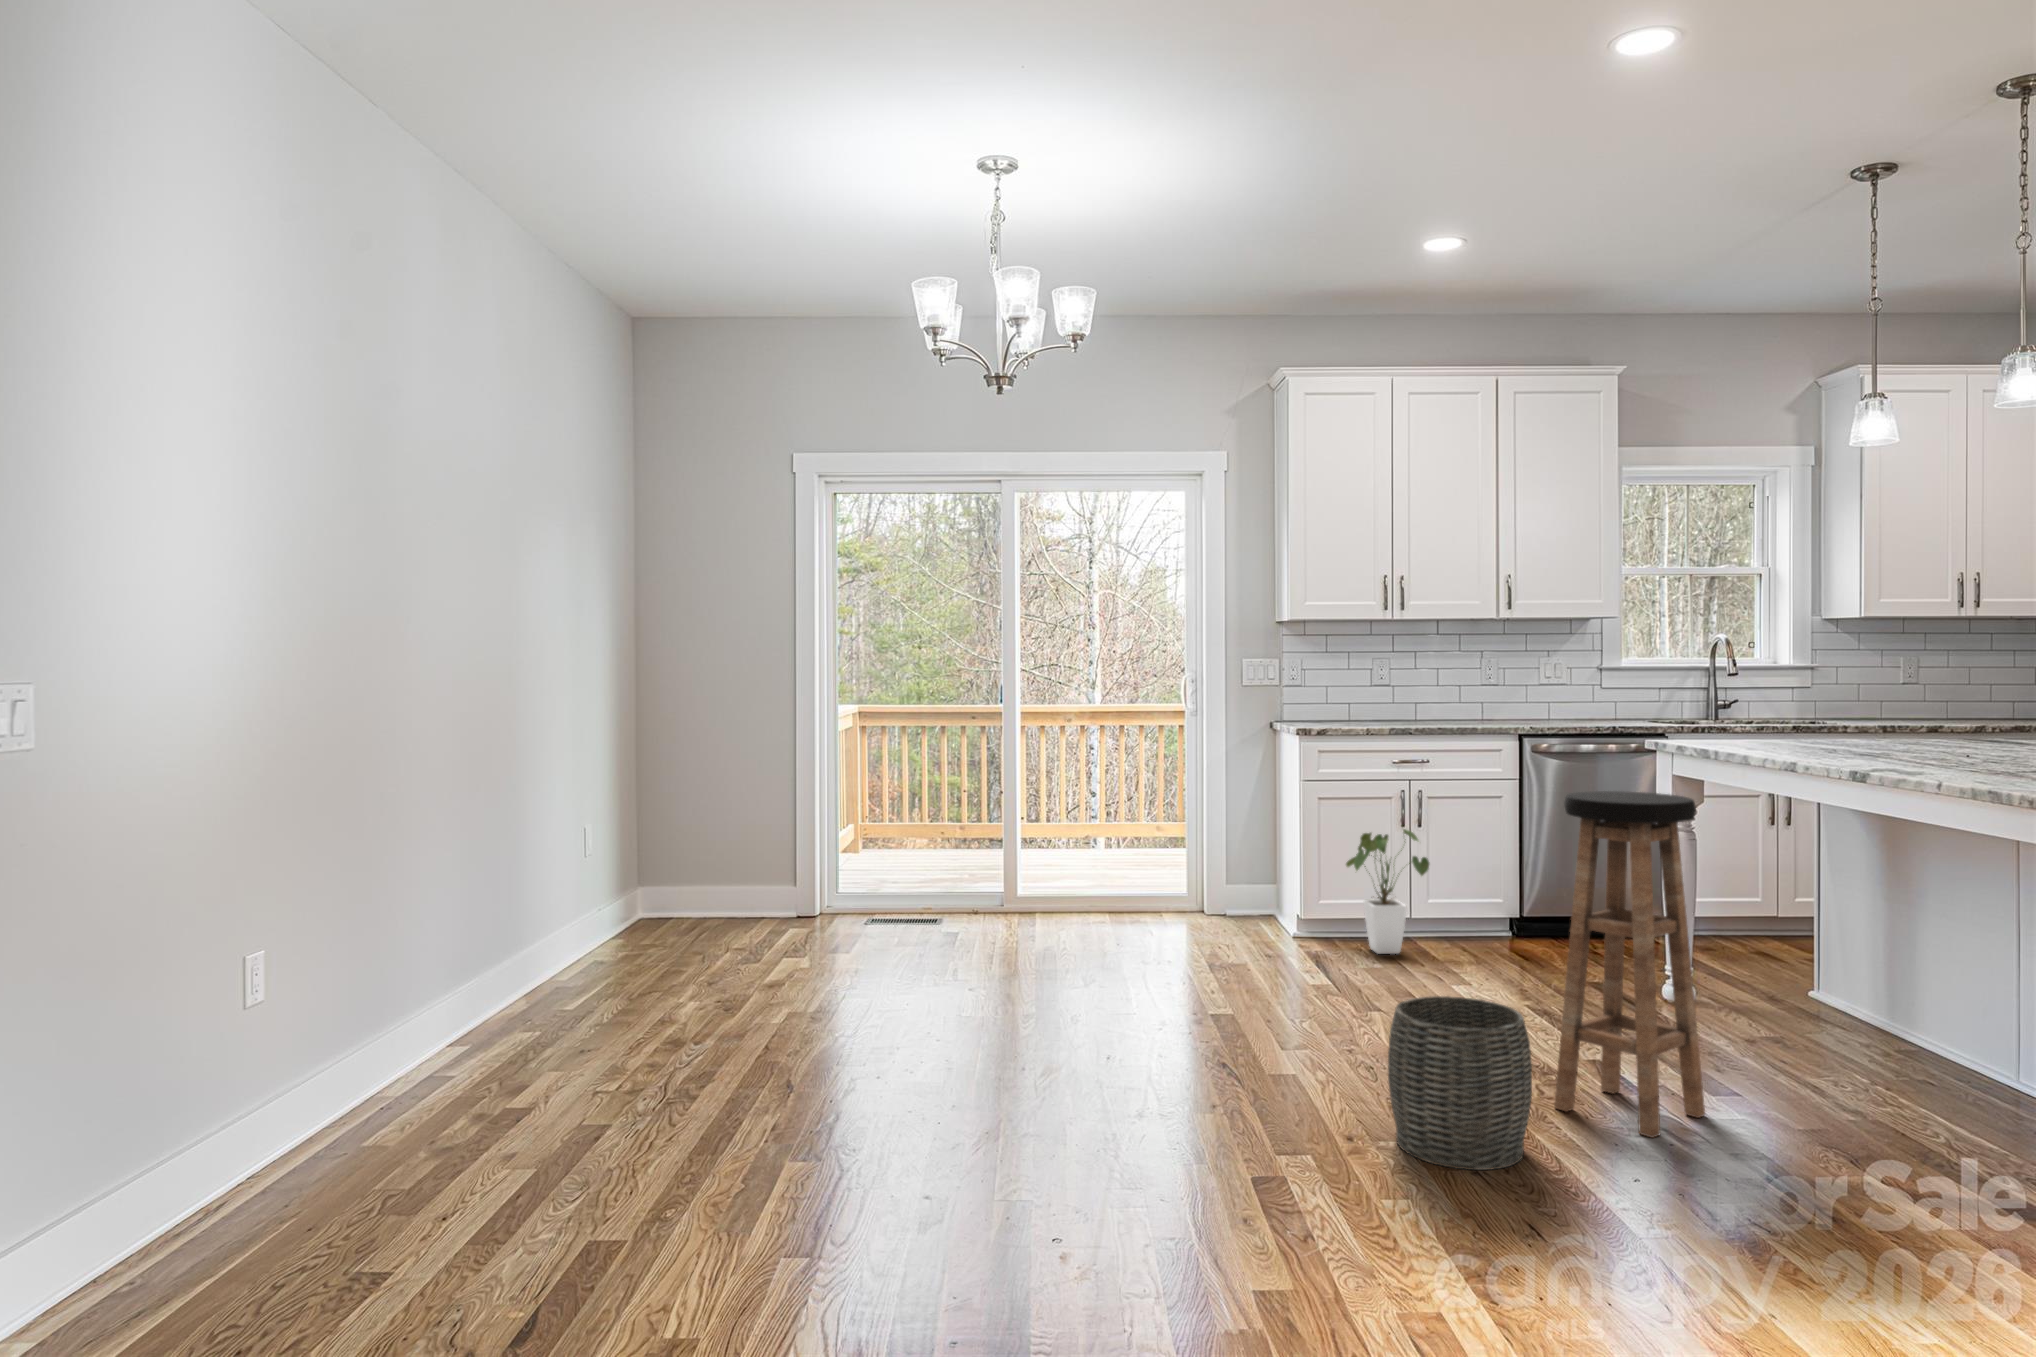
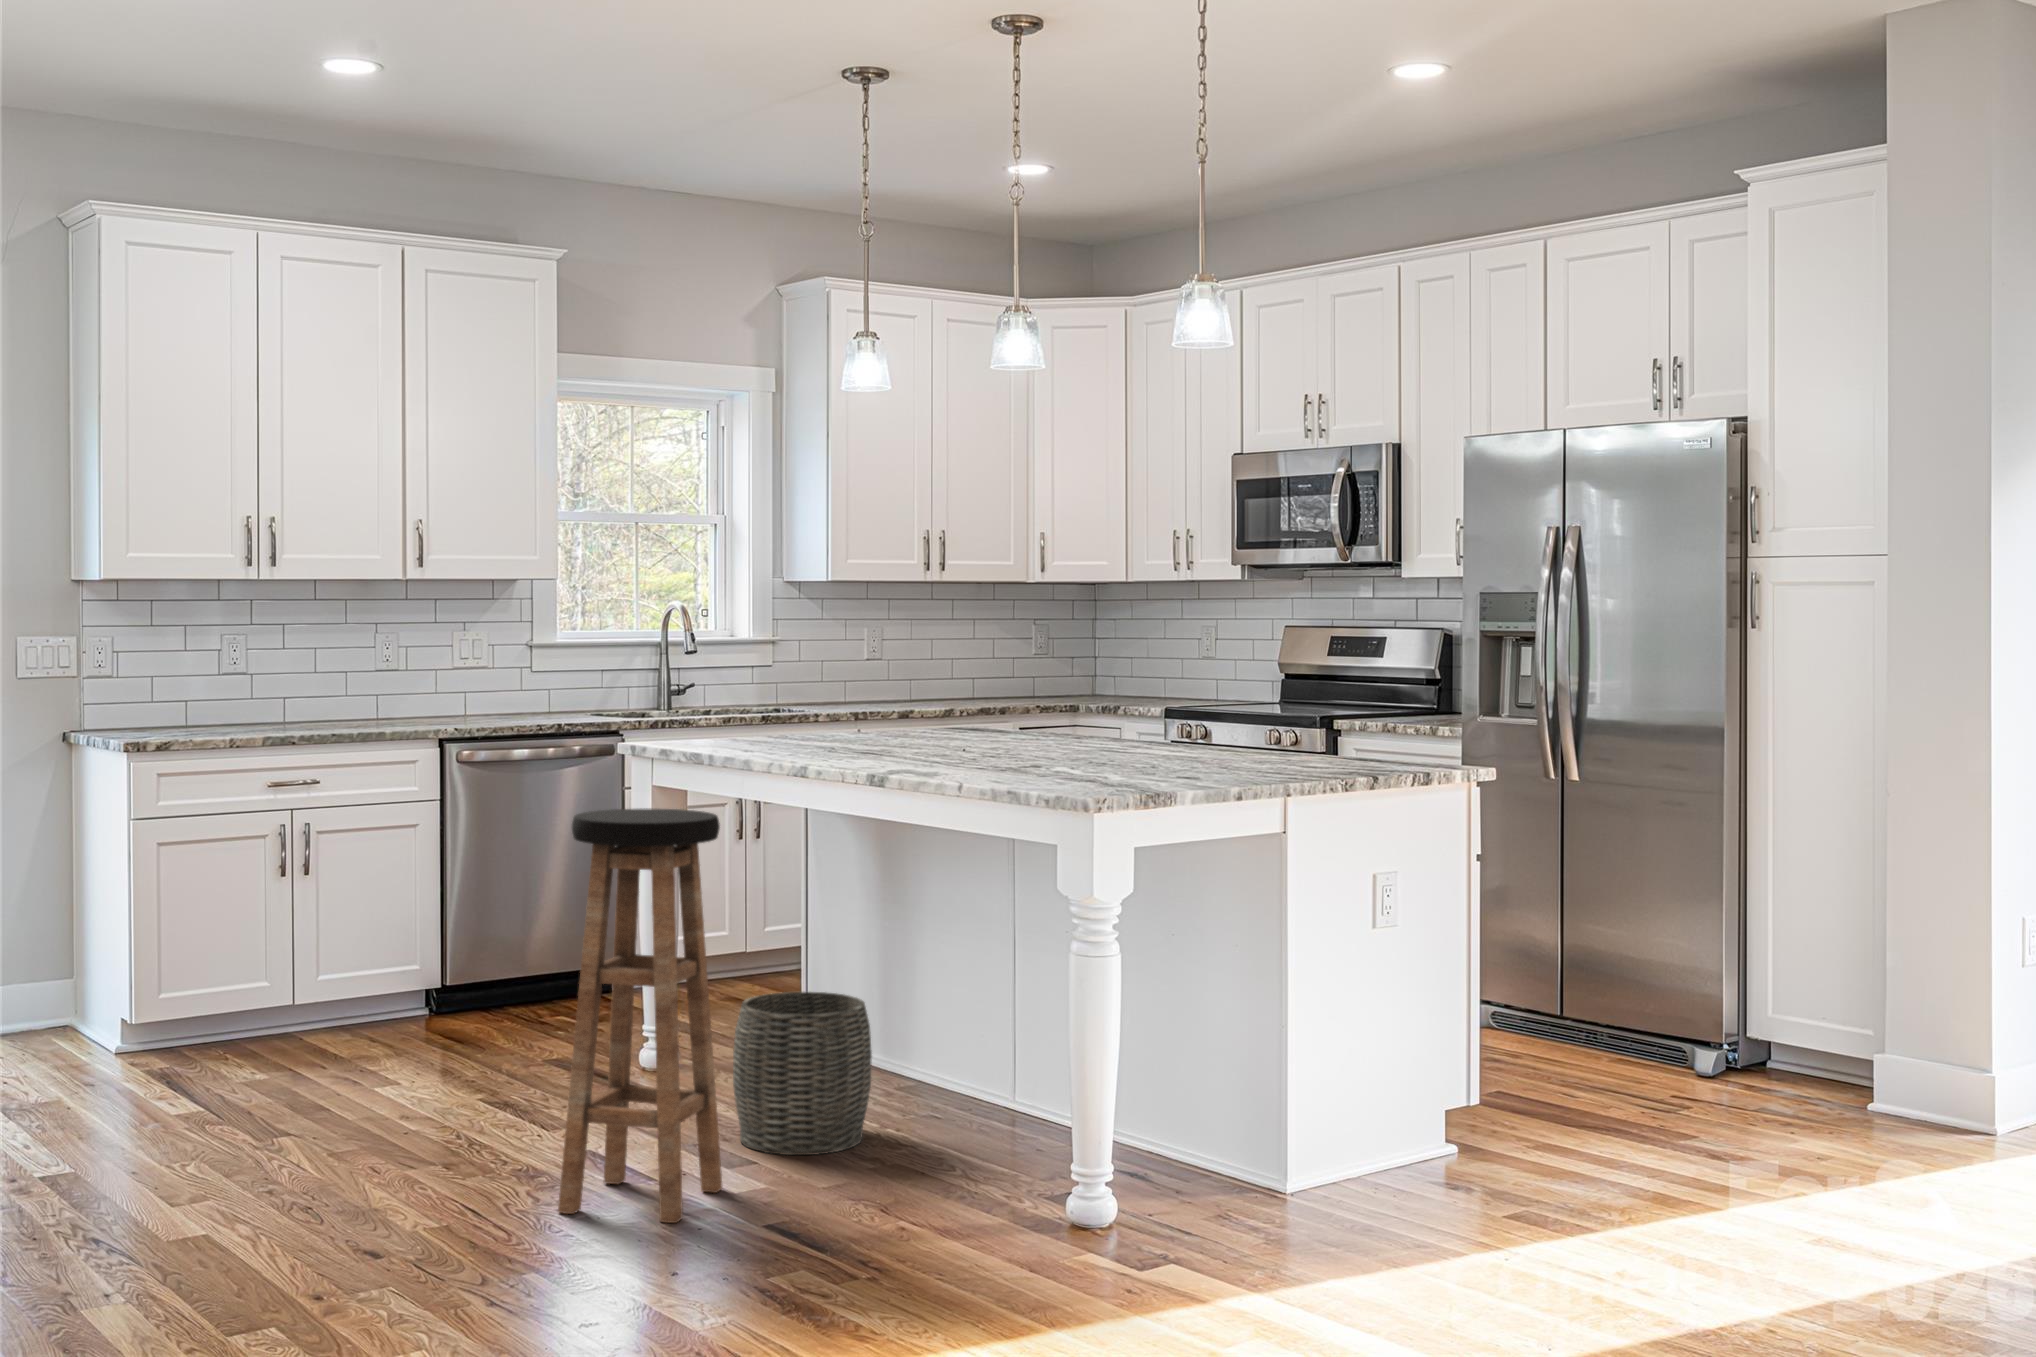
house plant: present [1346,829,1429,954] -> none [201,871,333,1061]
woven basket: present [1388,996,1532,1170] -> present [733,992,872,1155]

